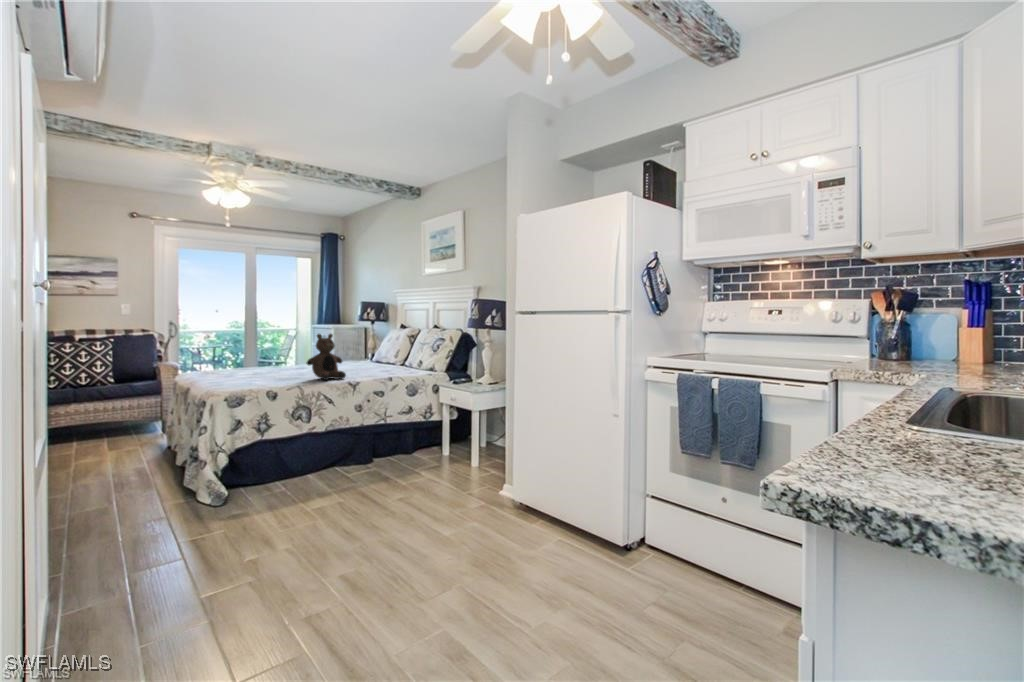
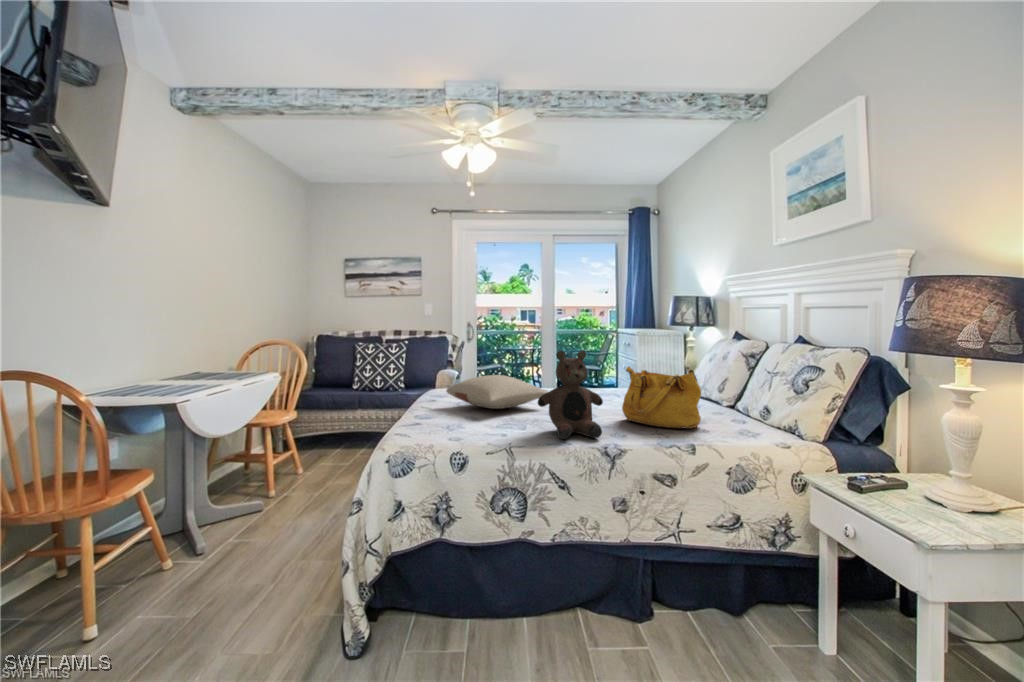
handbag: none [349,341,392,373] -> present [622,367,701,429]
pillow: none [222,354,299,376] -> present [446,375,548,409]

